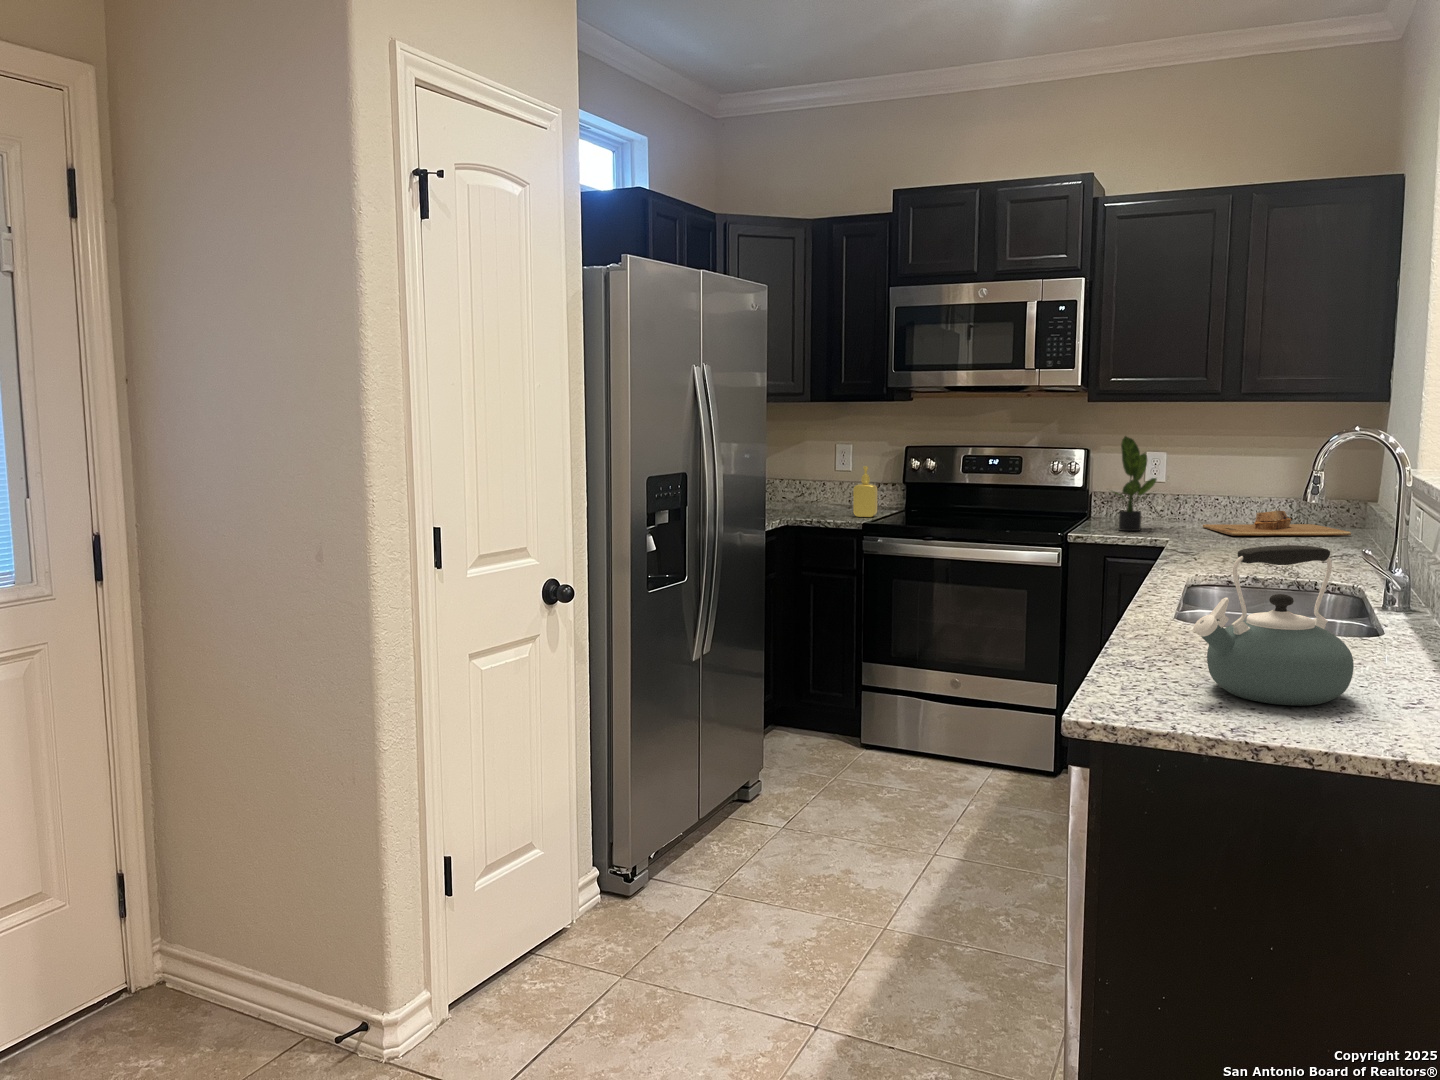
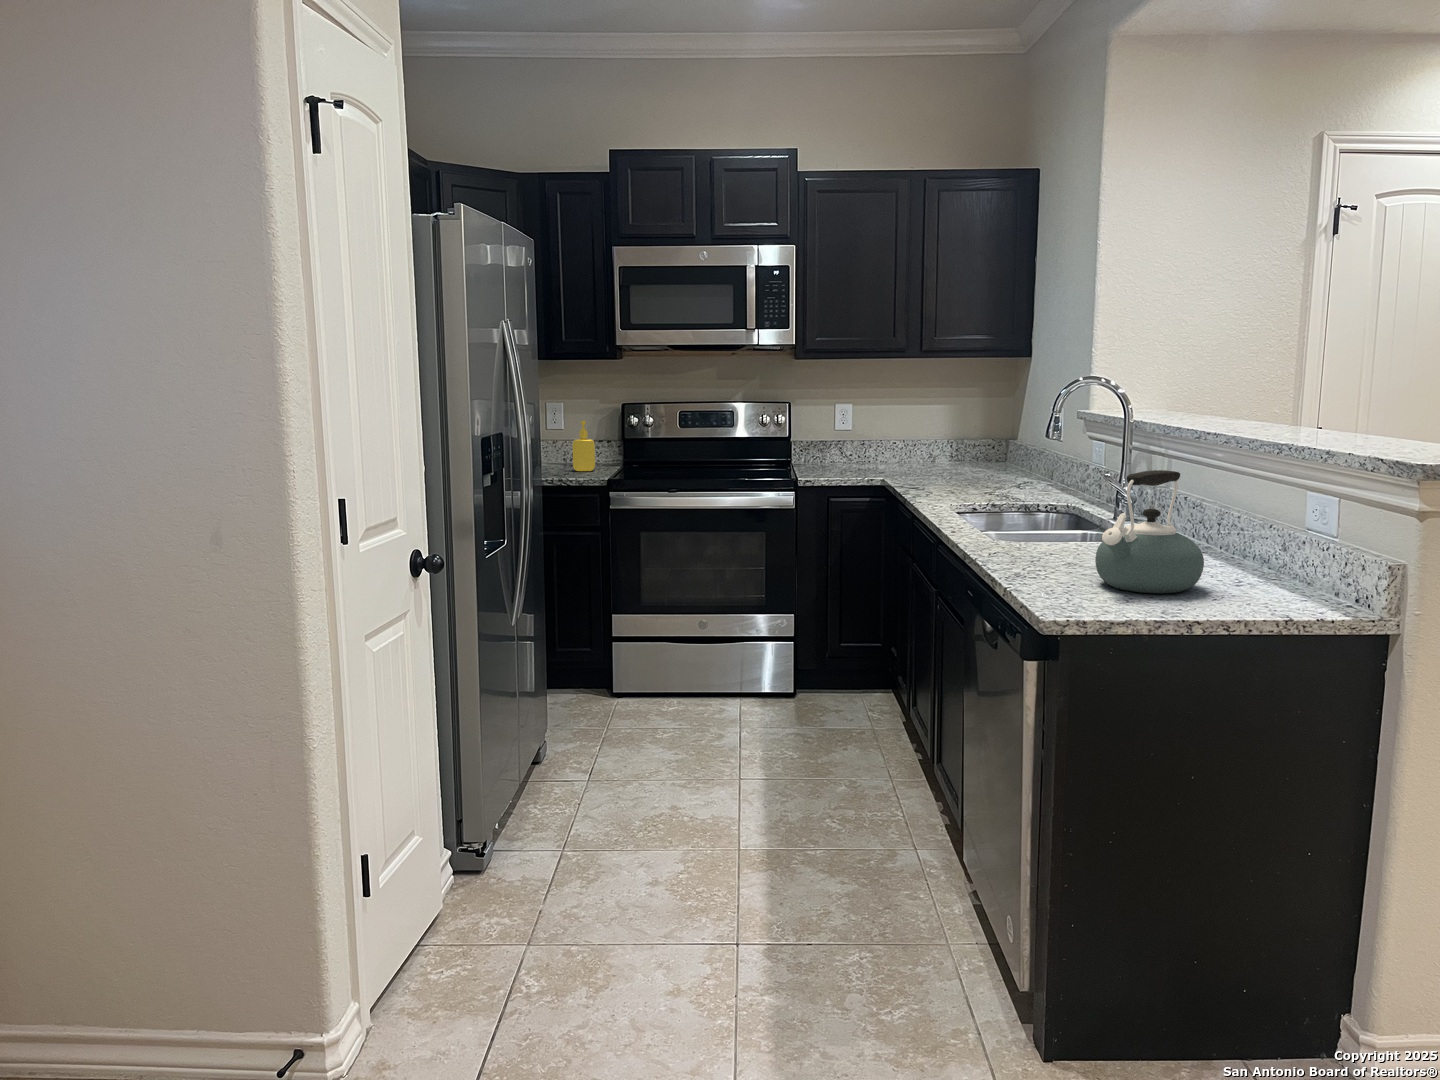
potted plant: present [1112,436,1157,531] -> none [817,390,864,475]
cutting board: present [1203,511,1351,536] -> none [889,453,1004,475]

